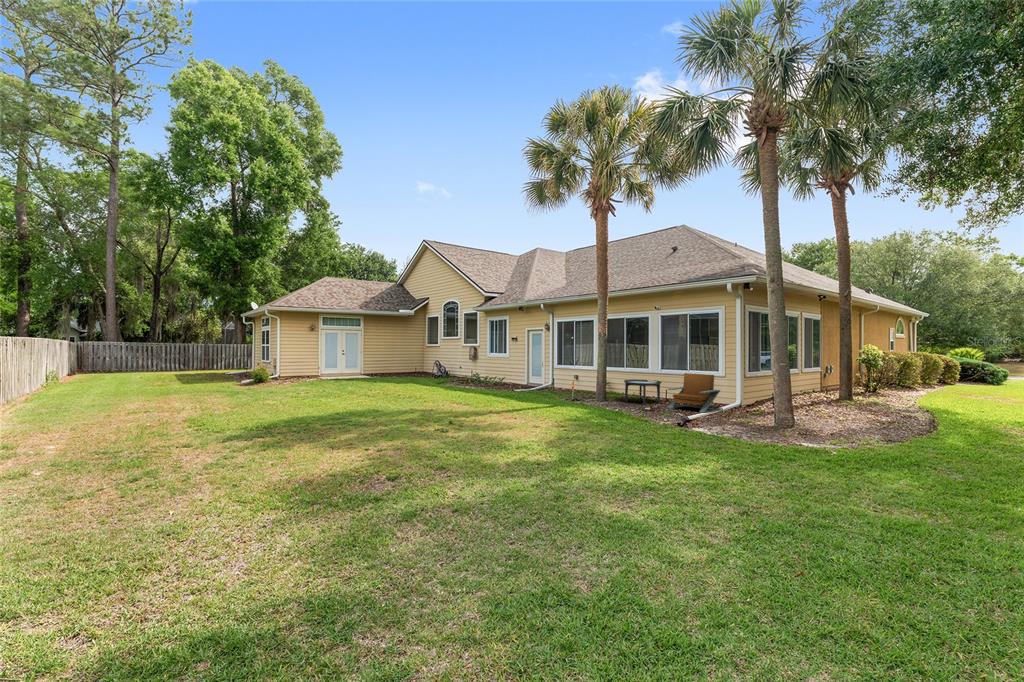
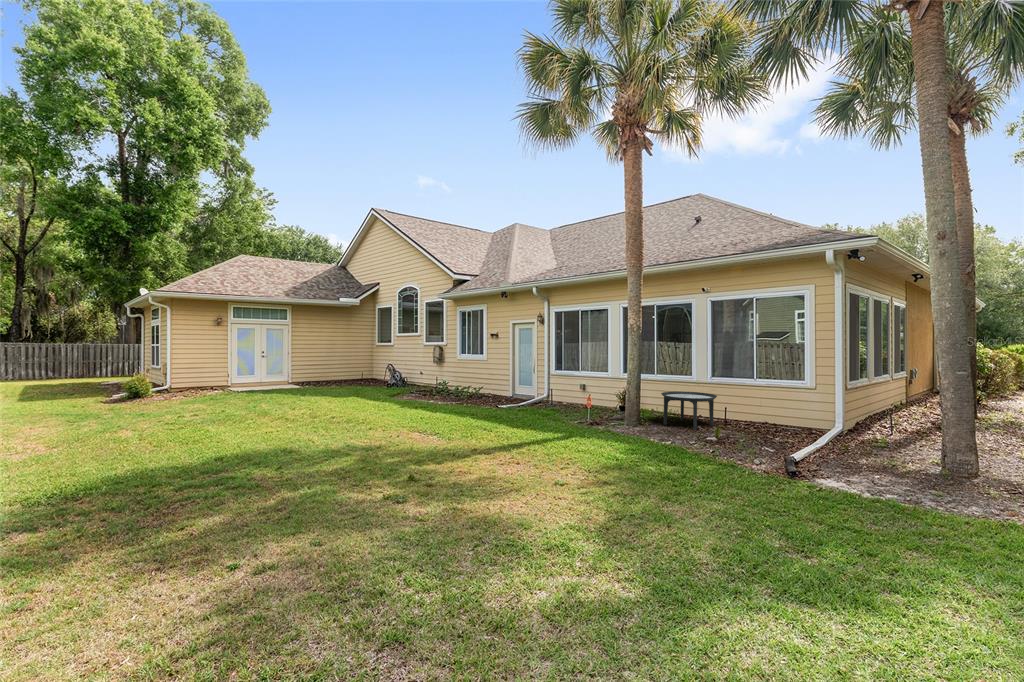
lounge chair: present [668,373,720,413] -> none [735,383,811,445]

